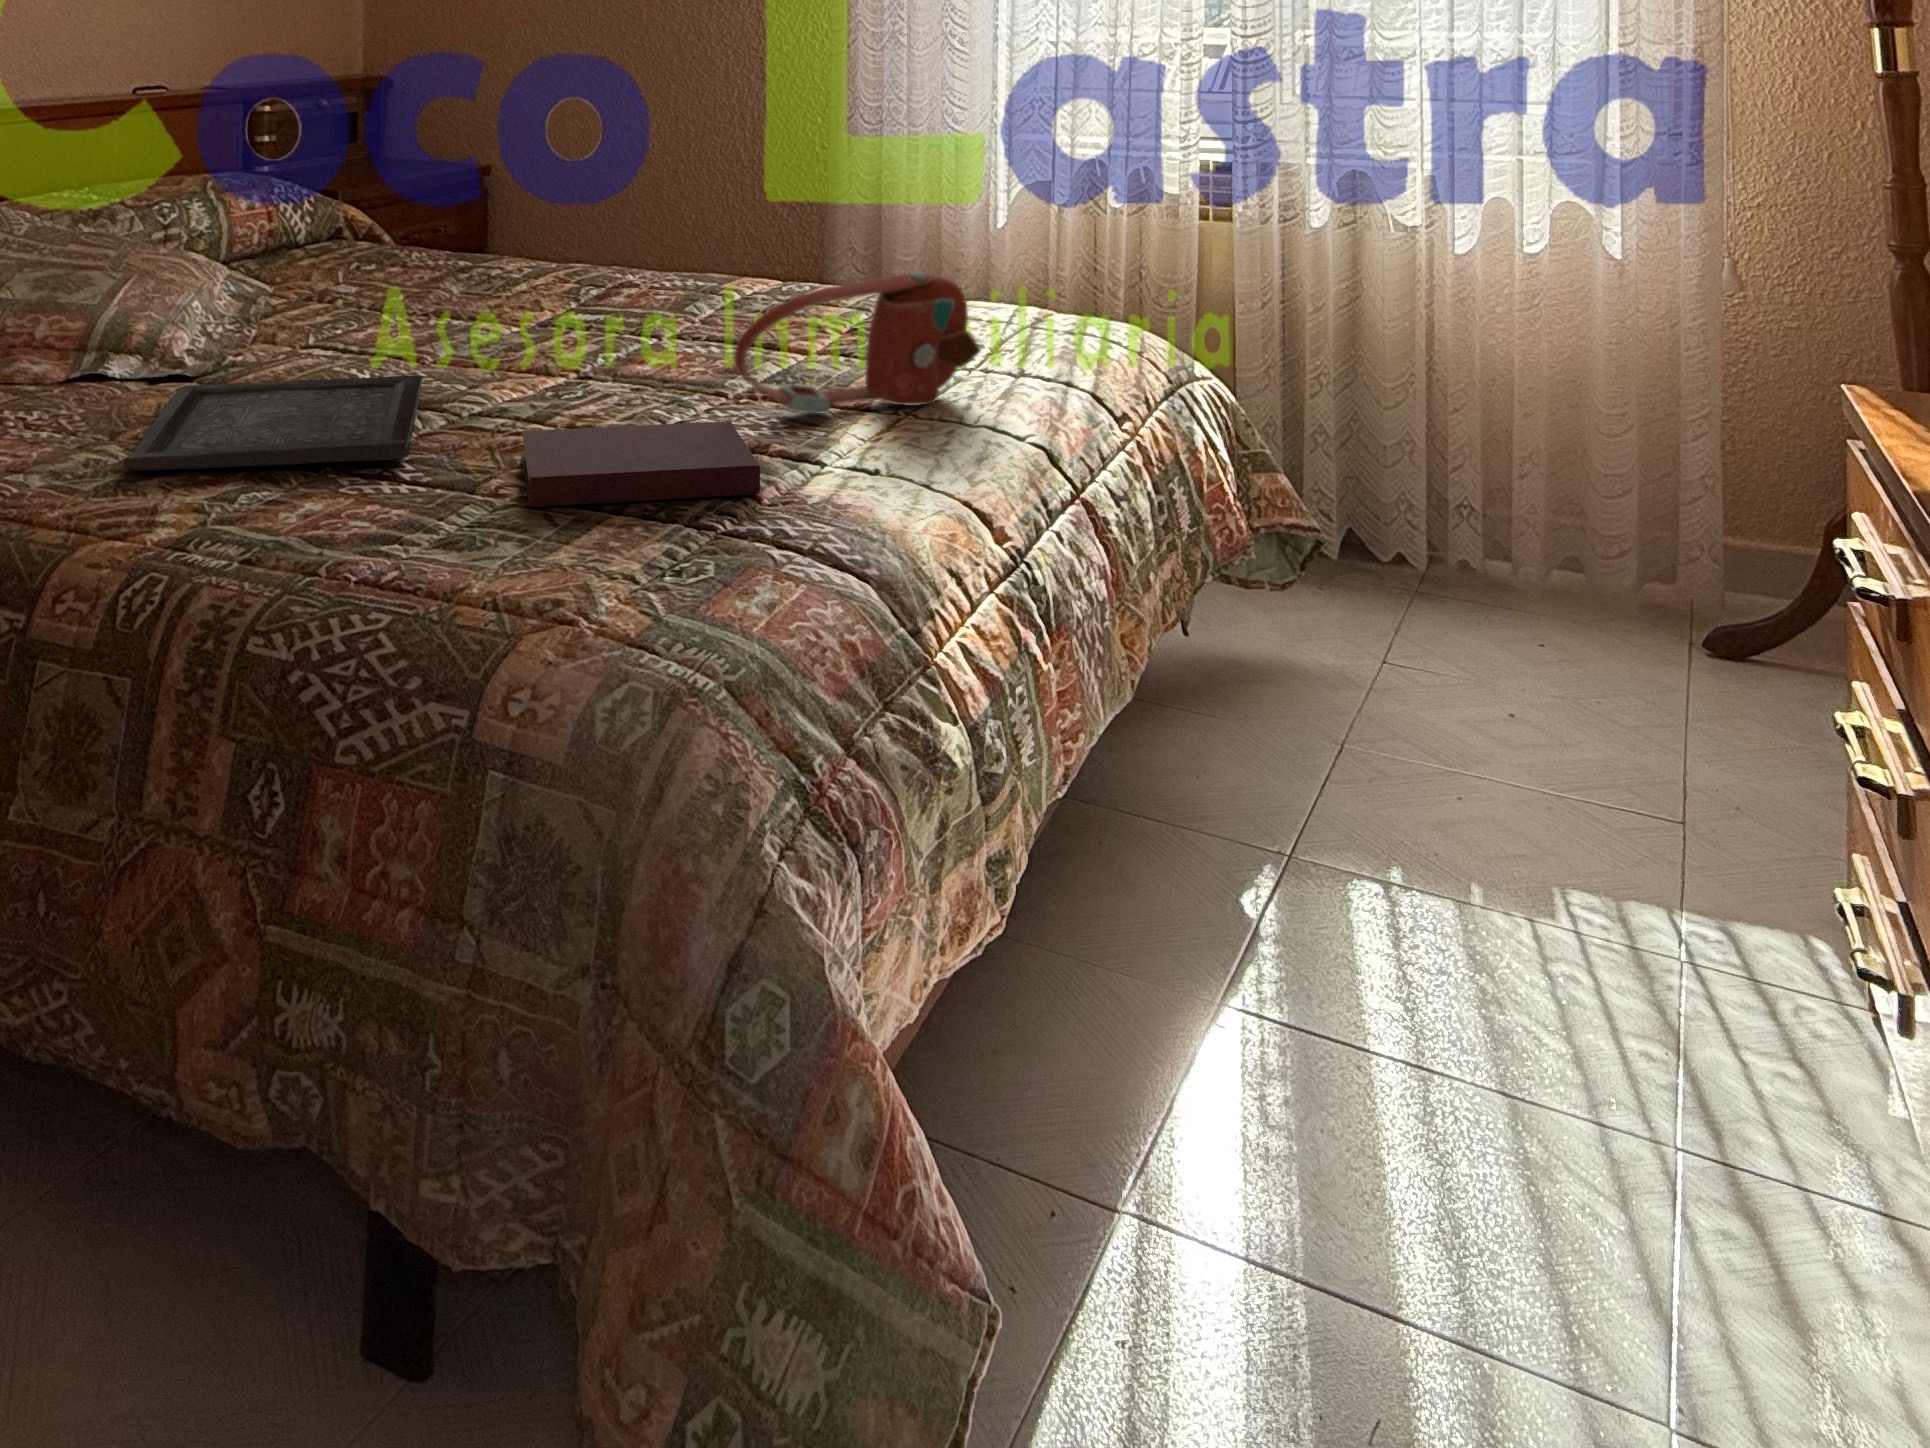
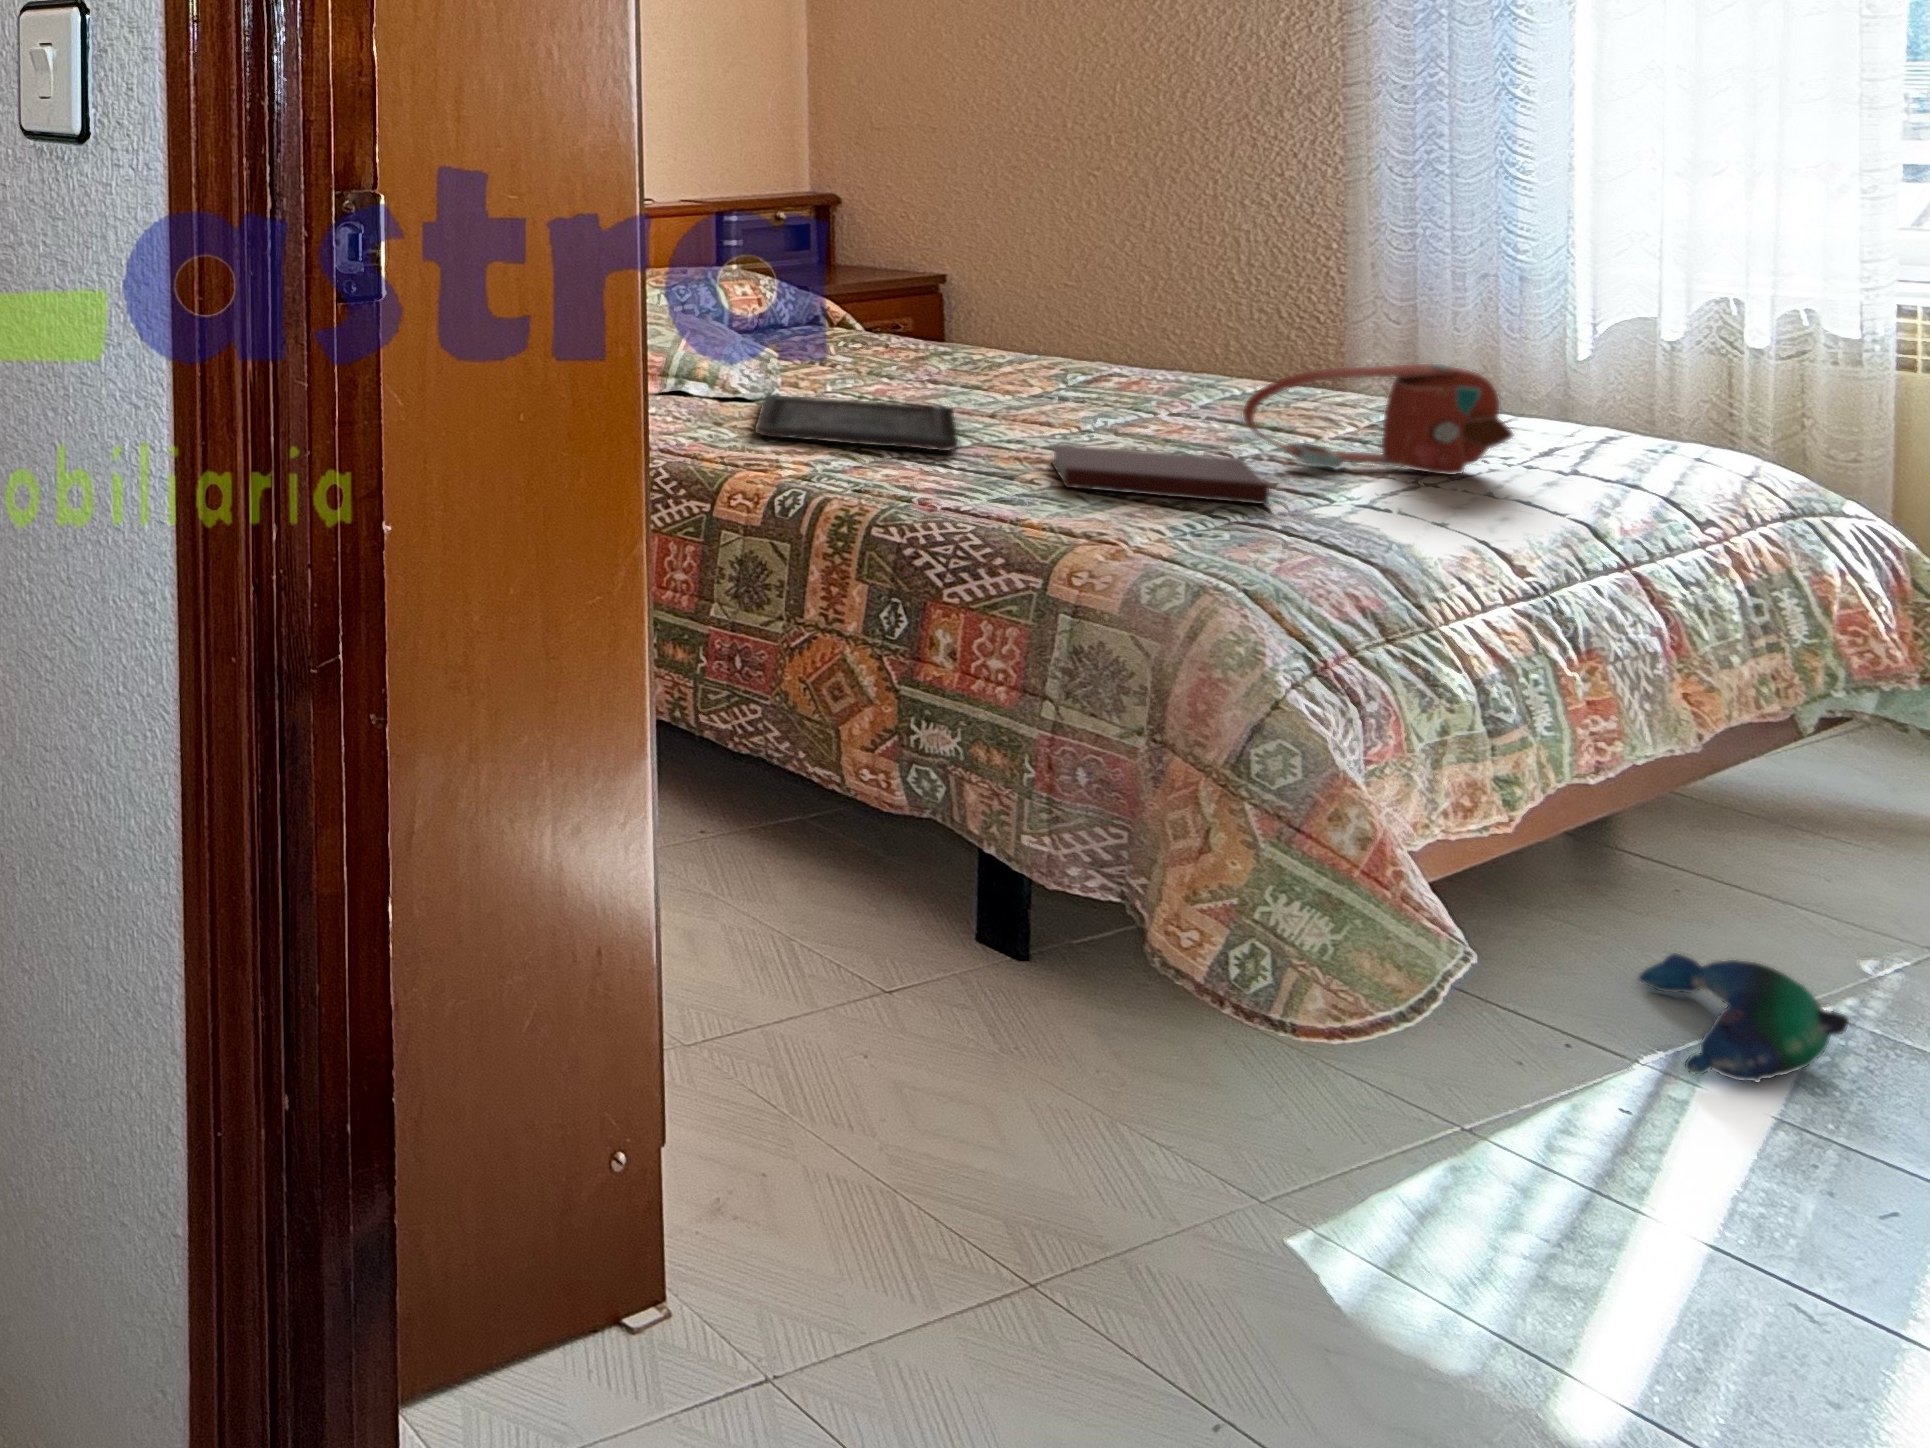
plush toy: none [1103,990,1297,1215] -> present [1639,953,1849,1082]

